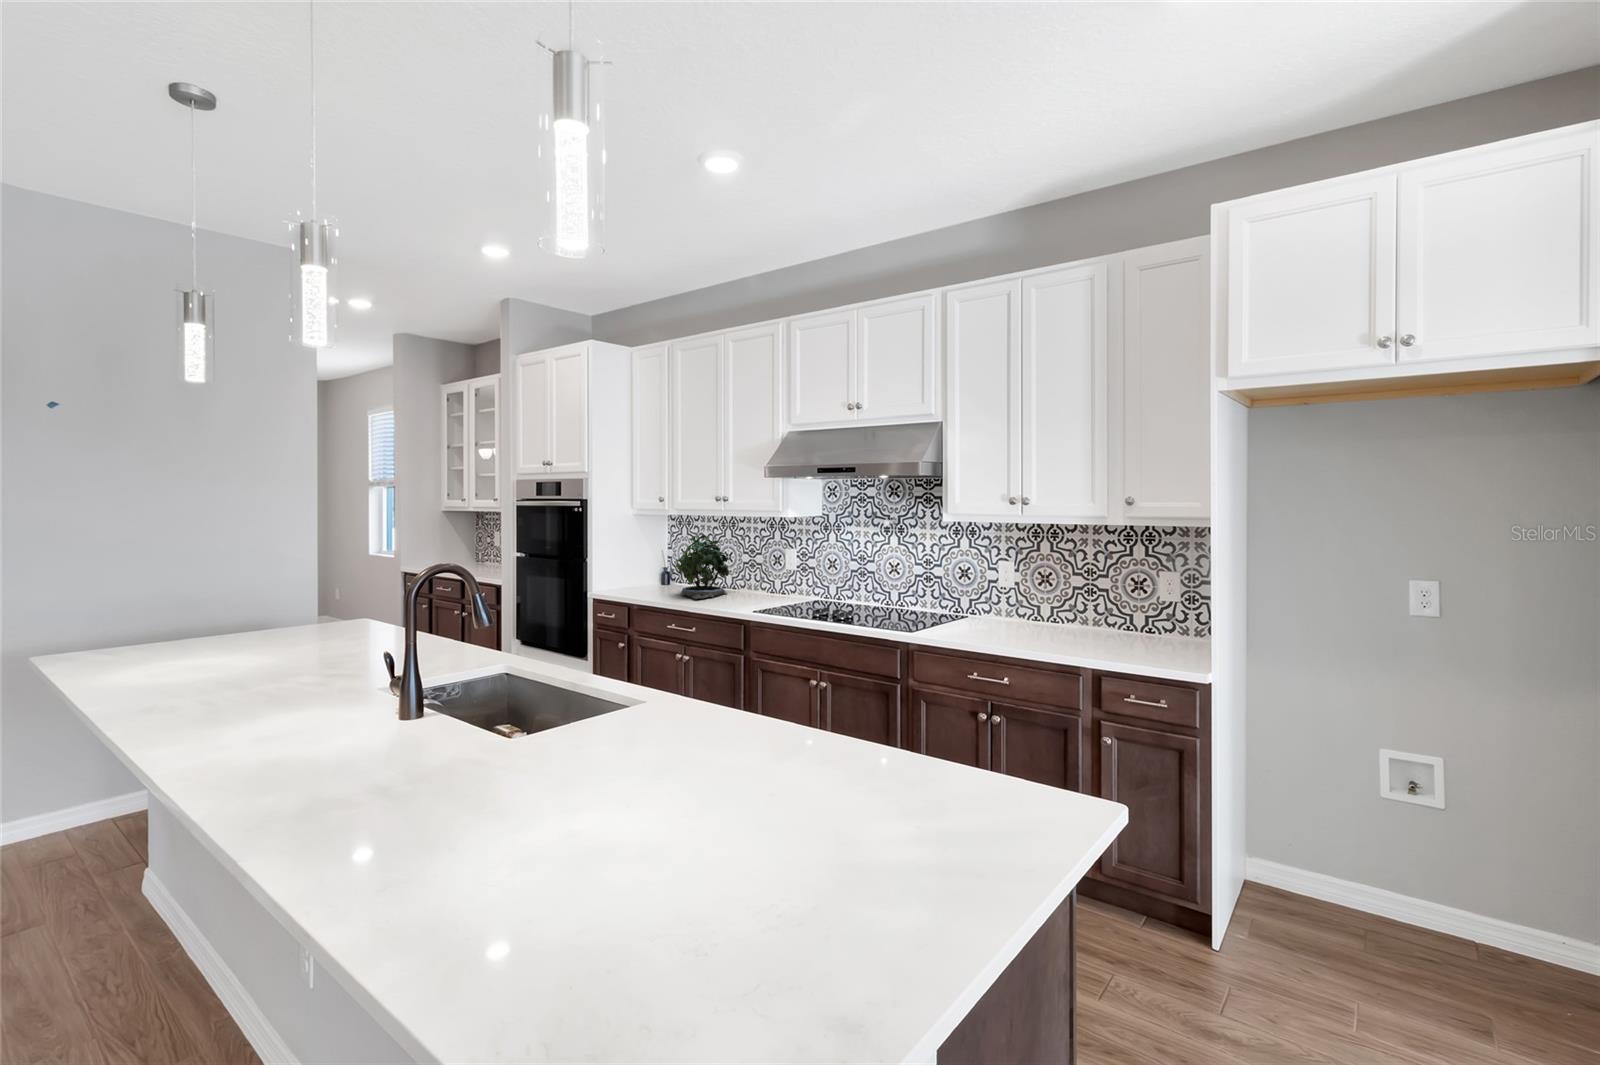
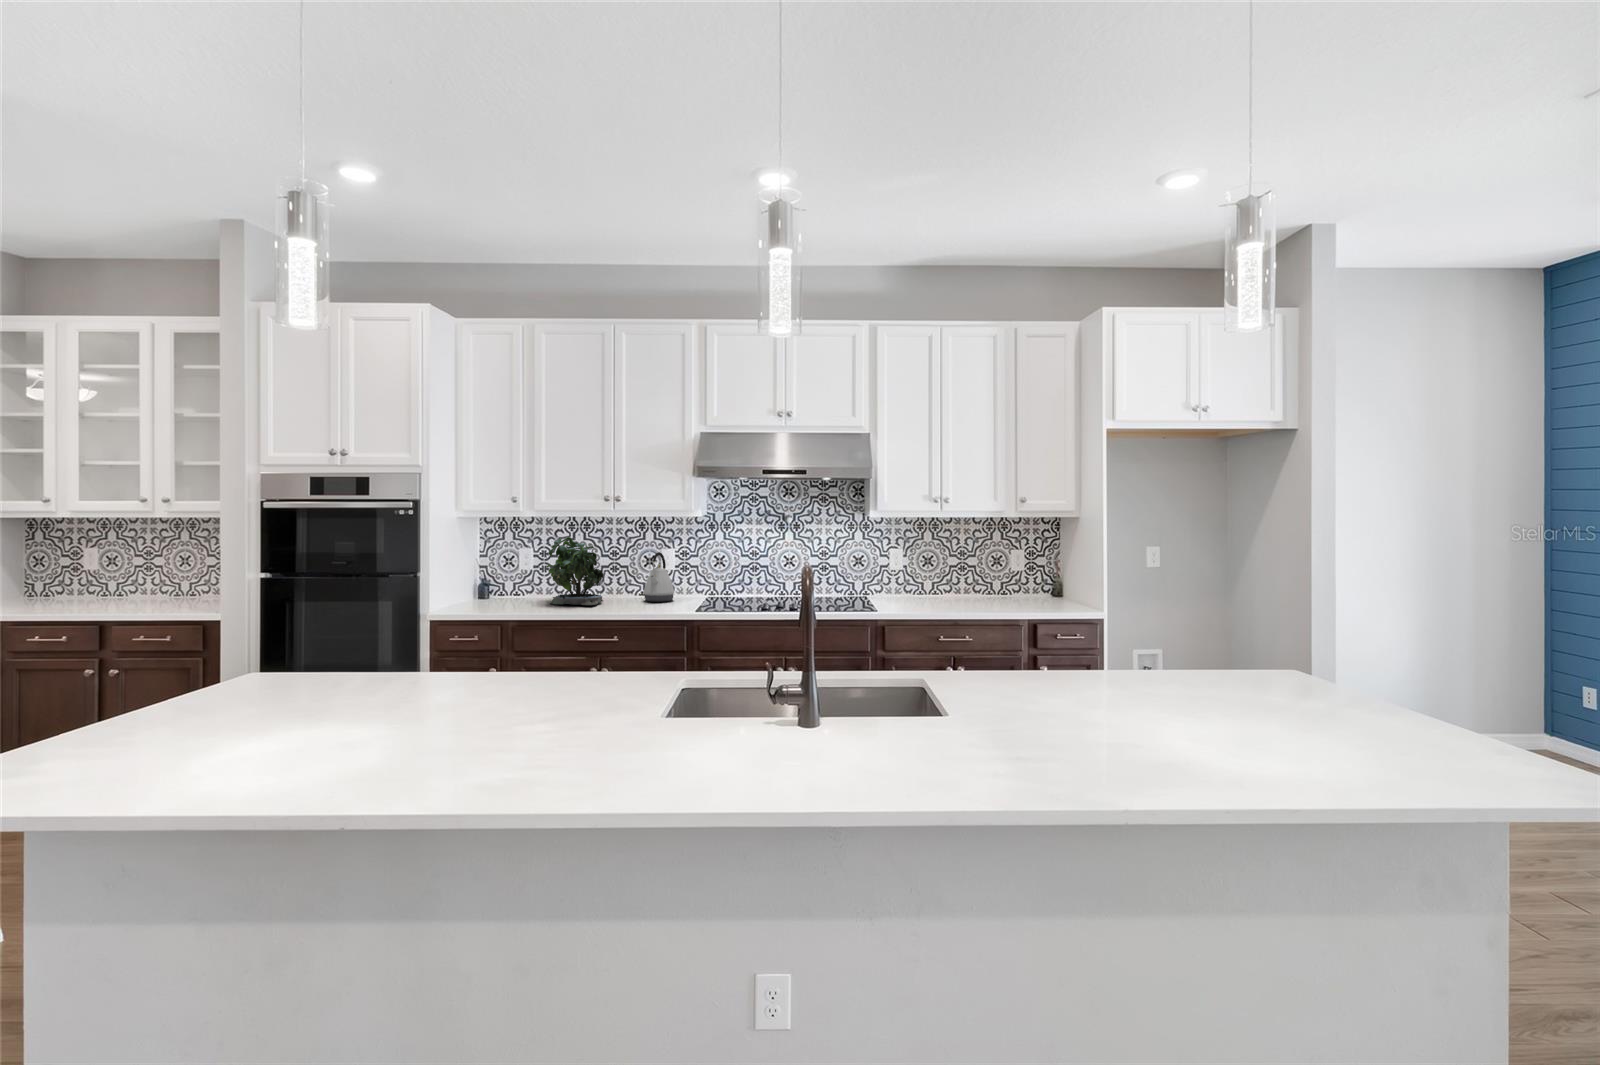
kettle: none [747,552,779,600] -> present [643,552,674,602]

